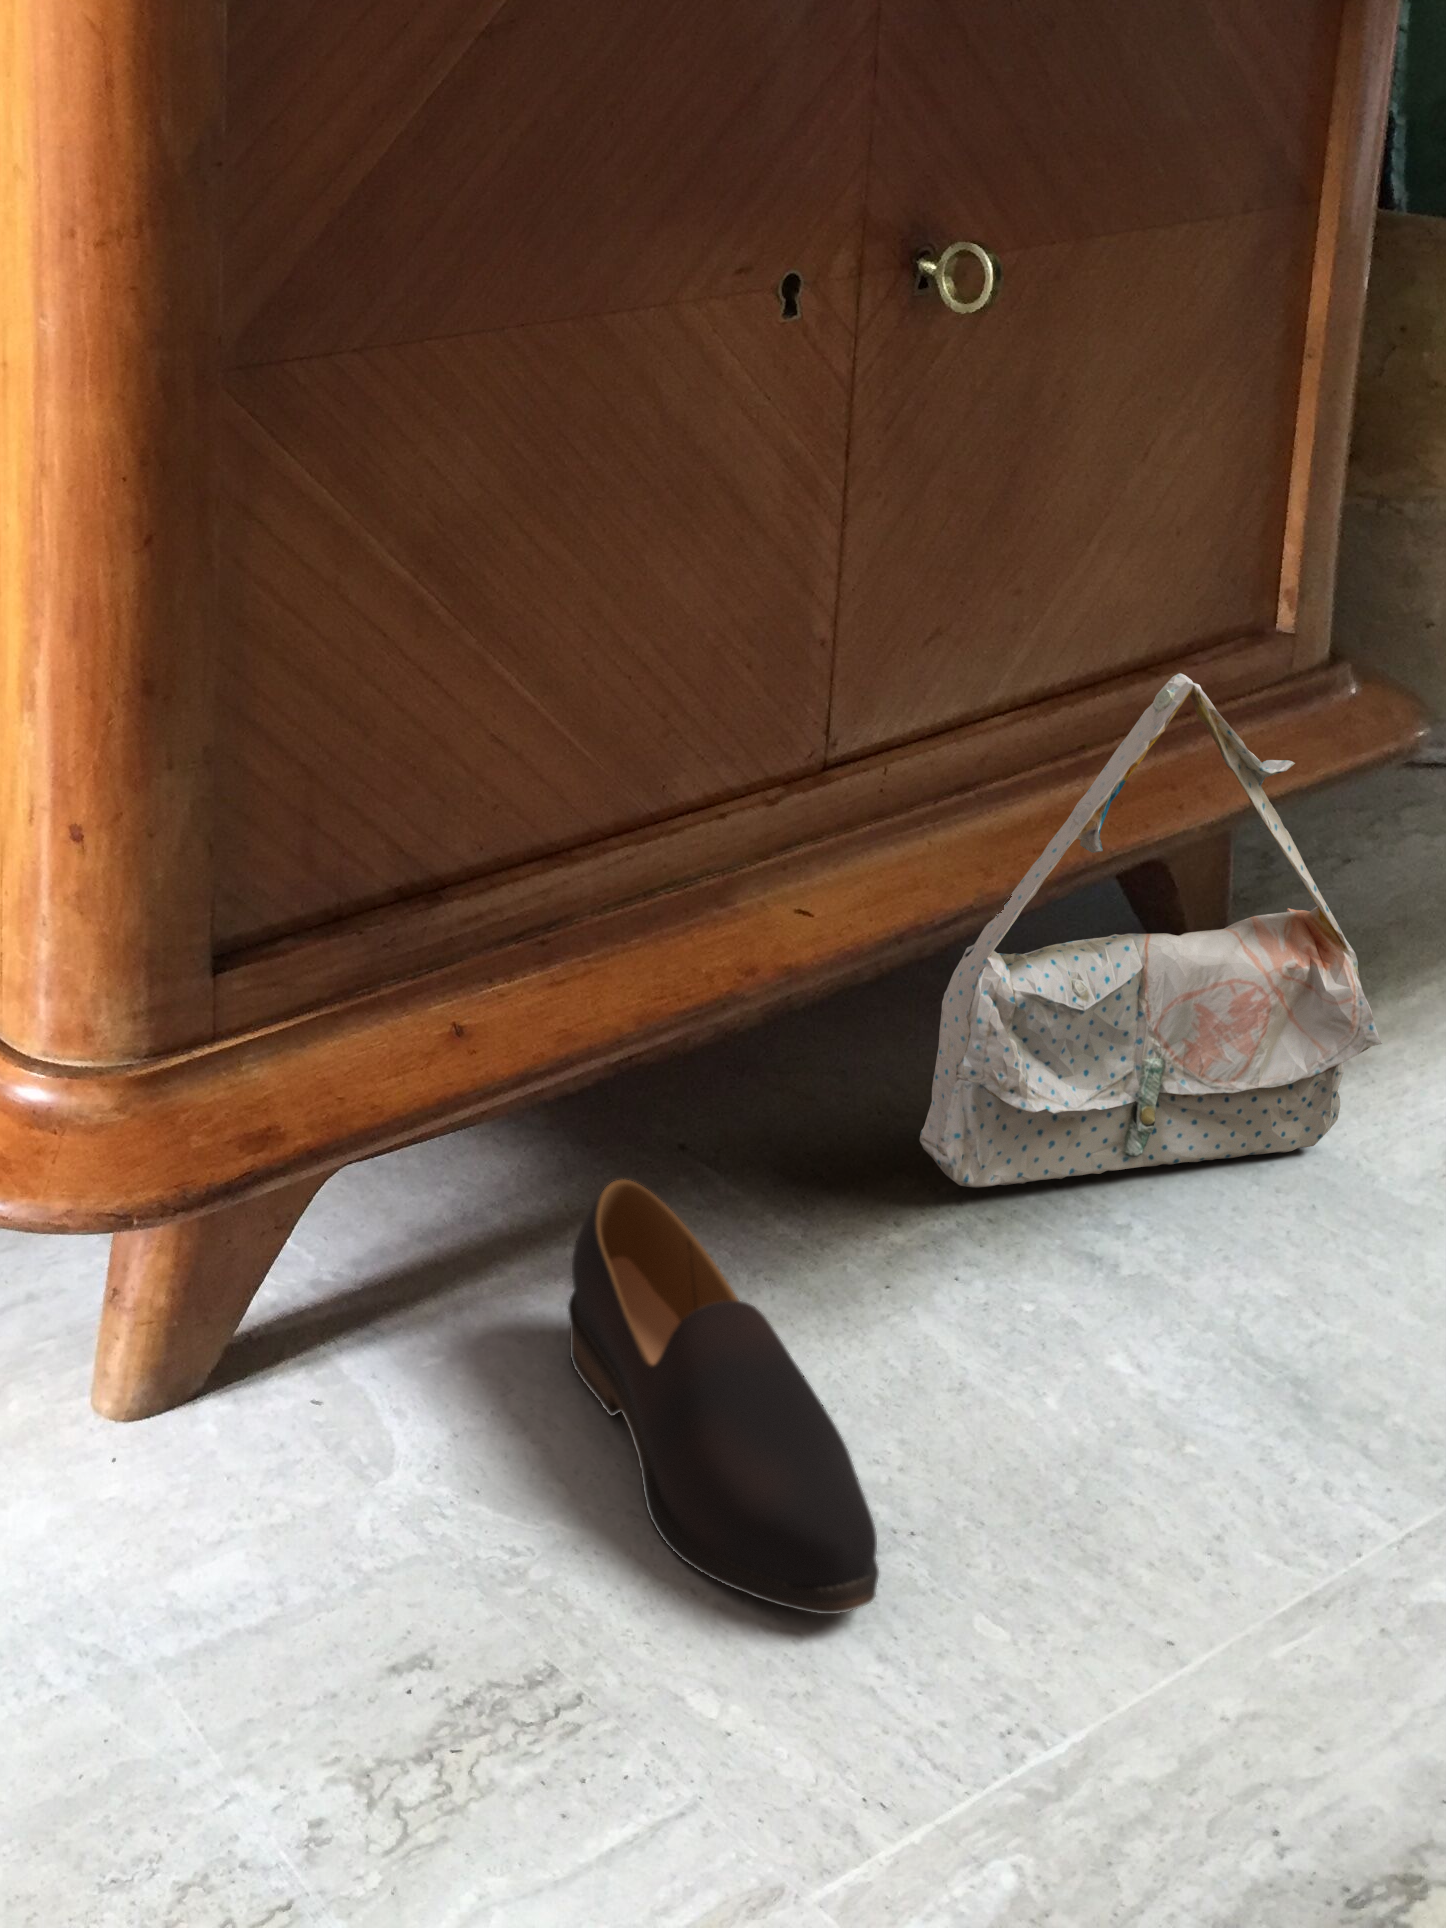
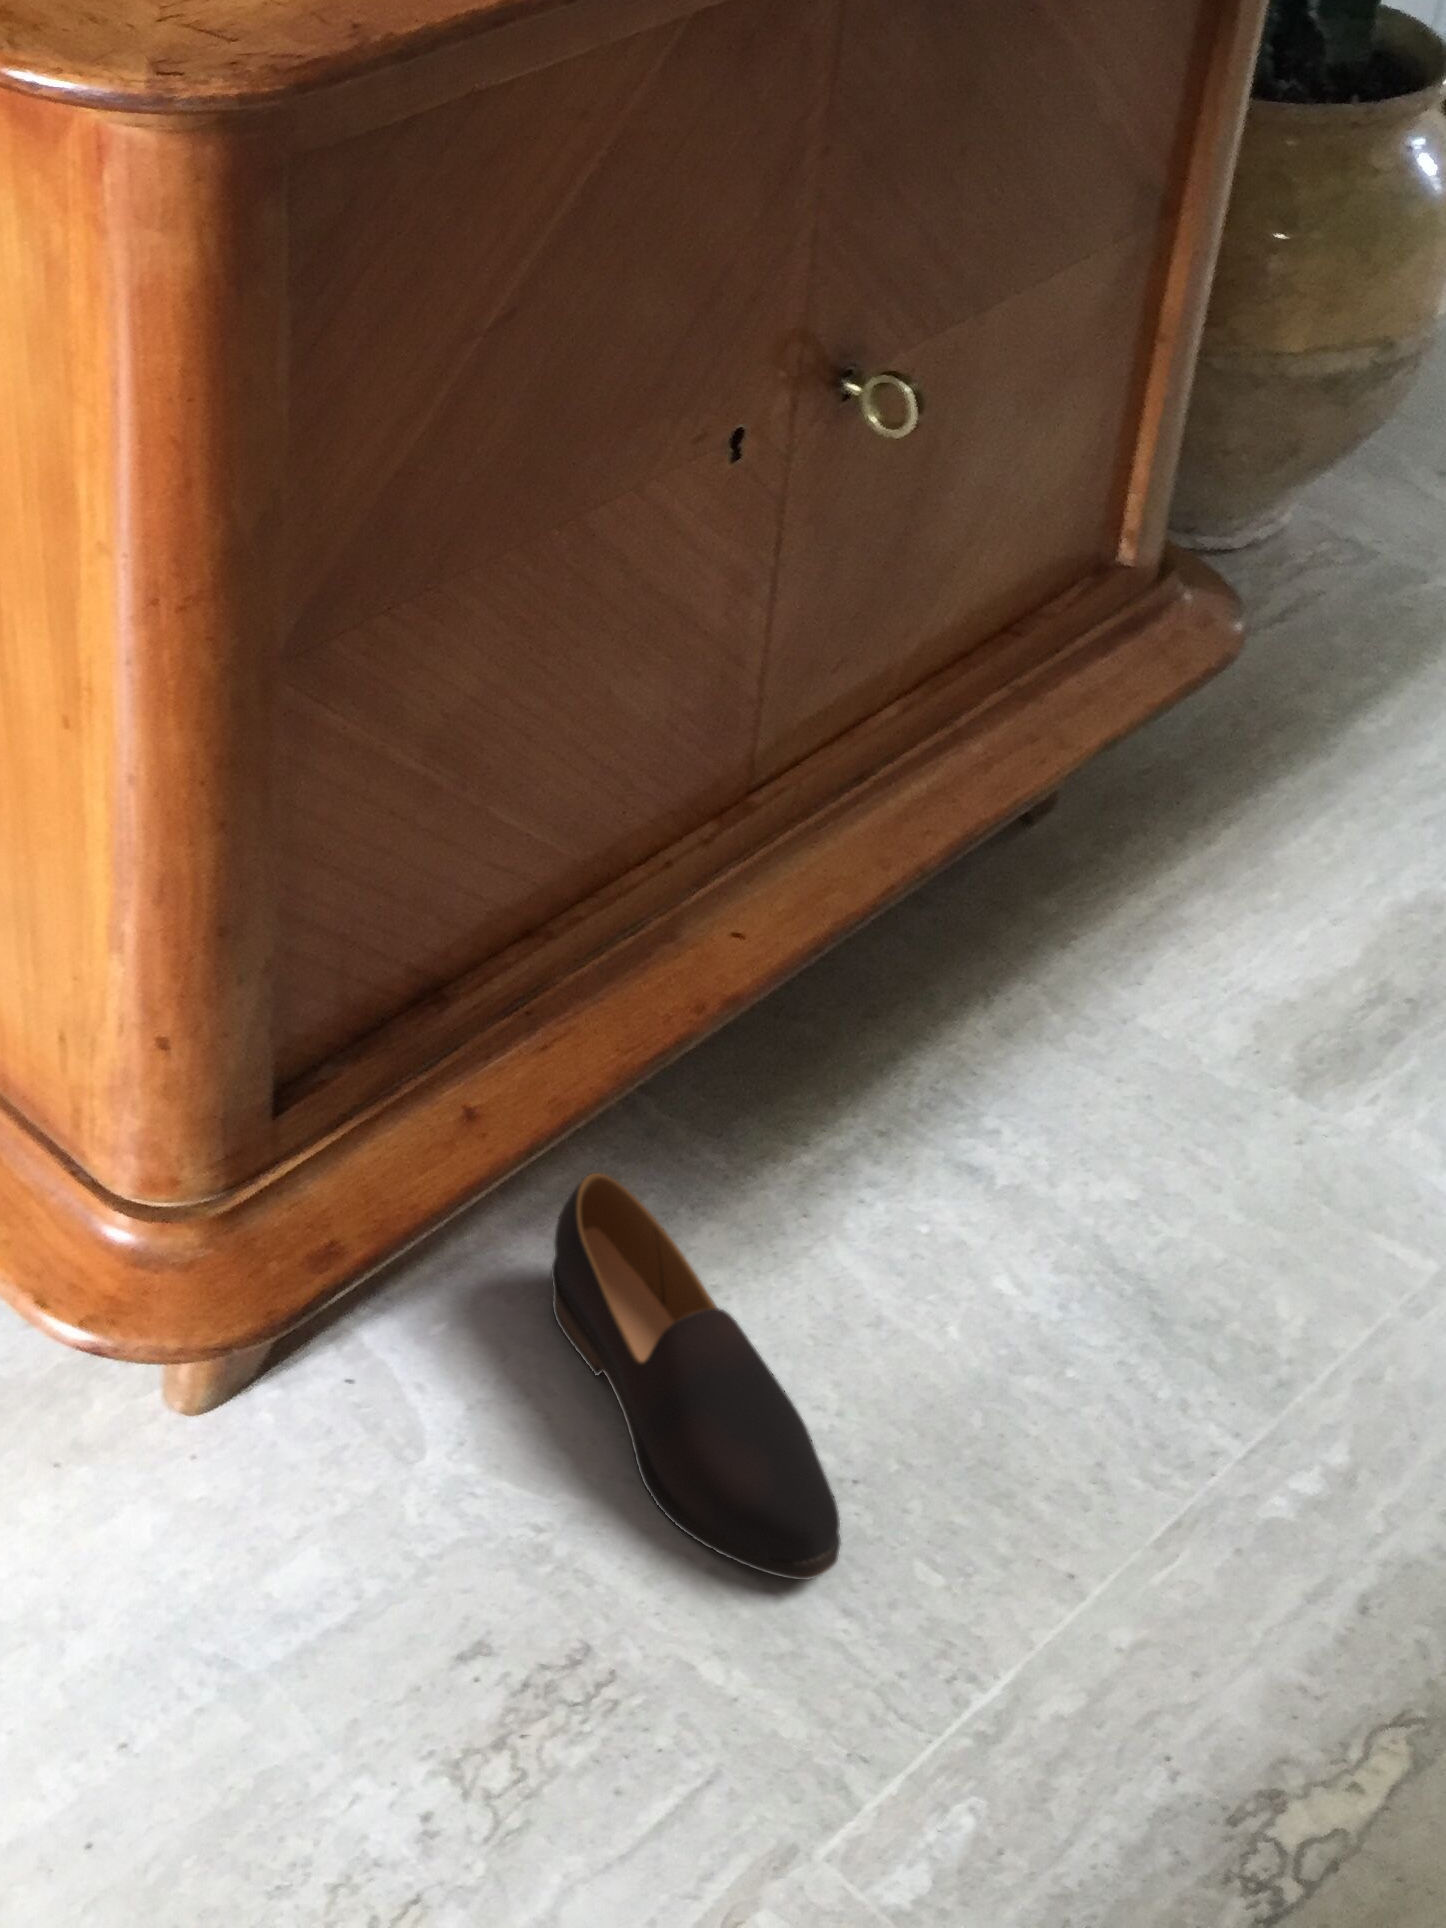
bag: present [920,673,1382,1187] -> none [821,683,1212,1097]

